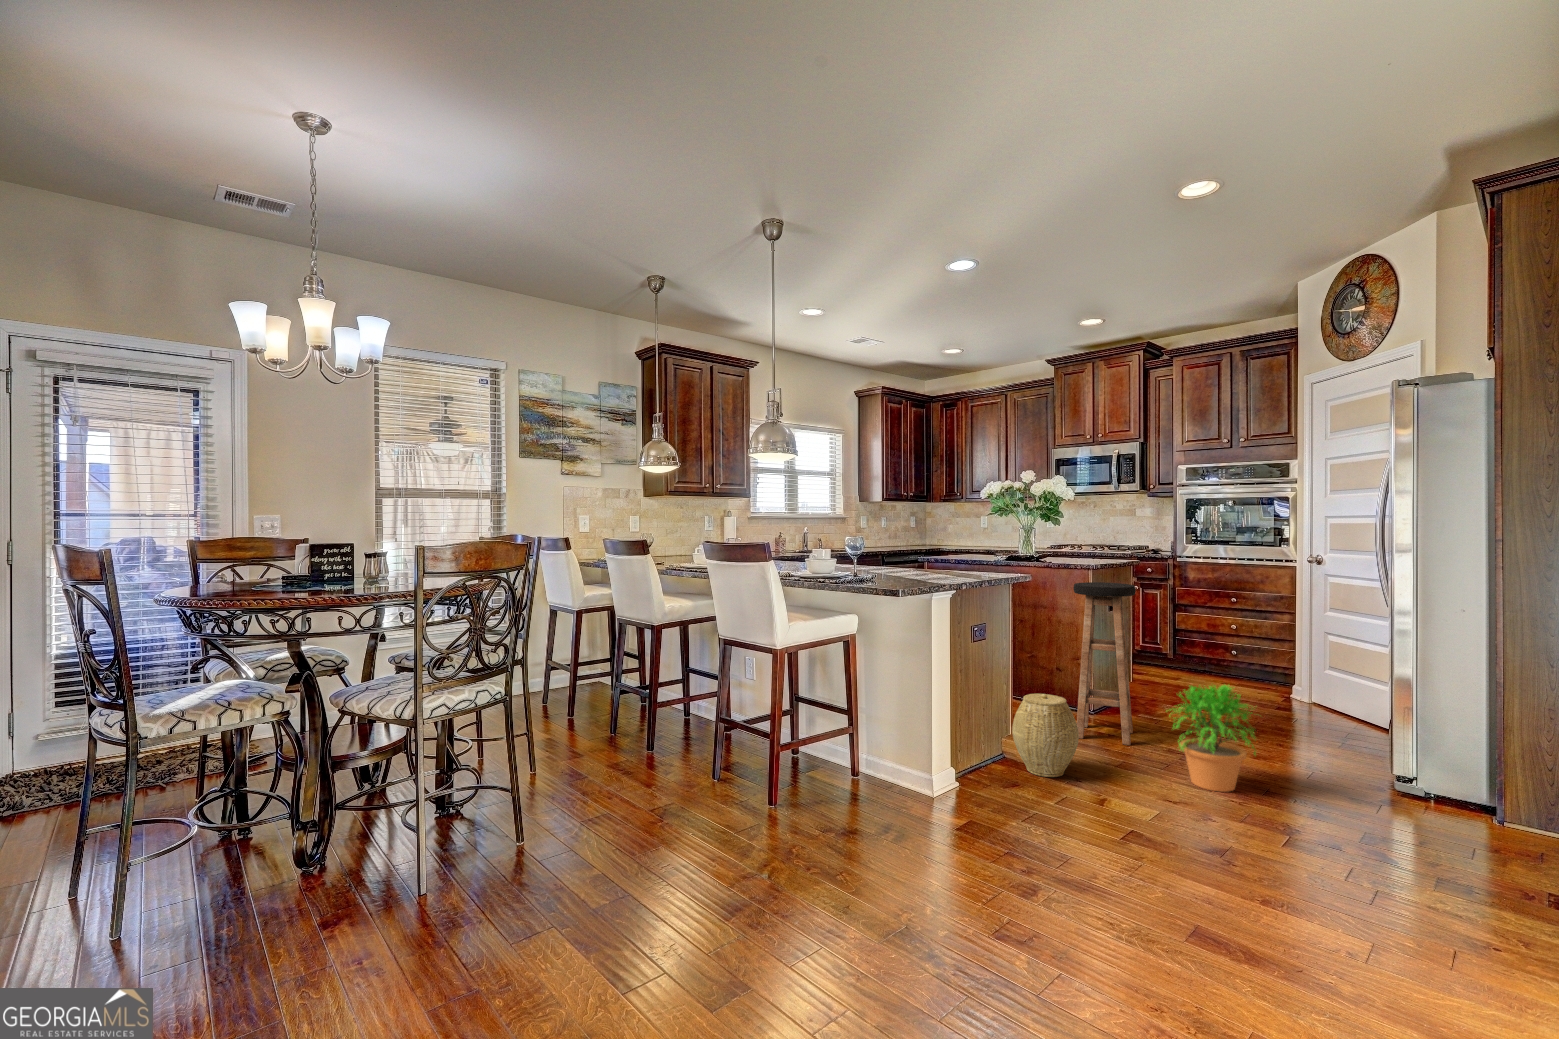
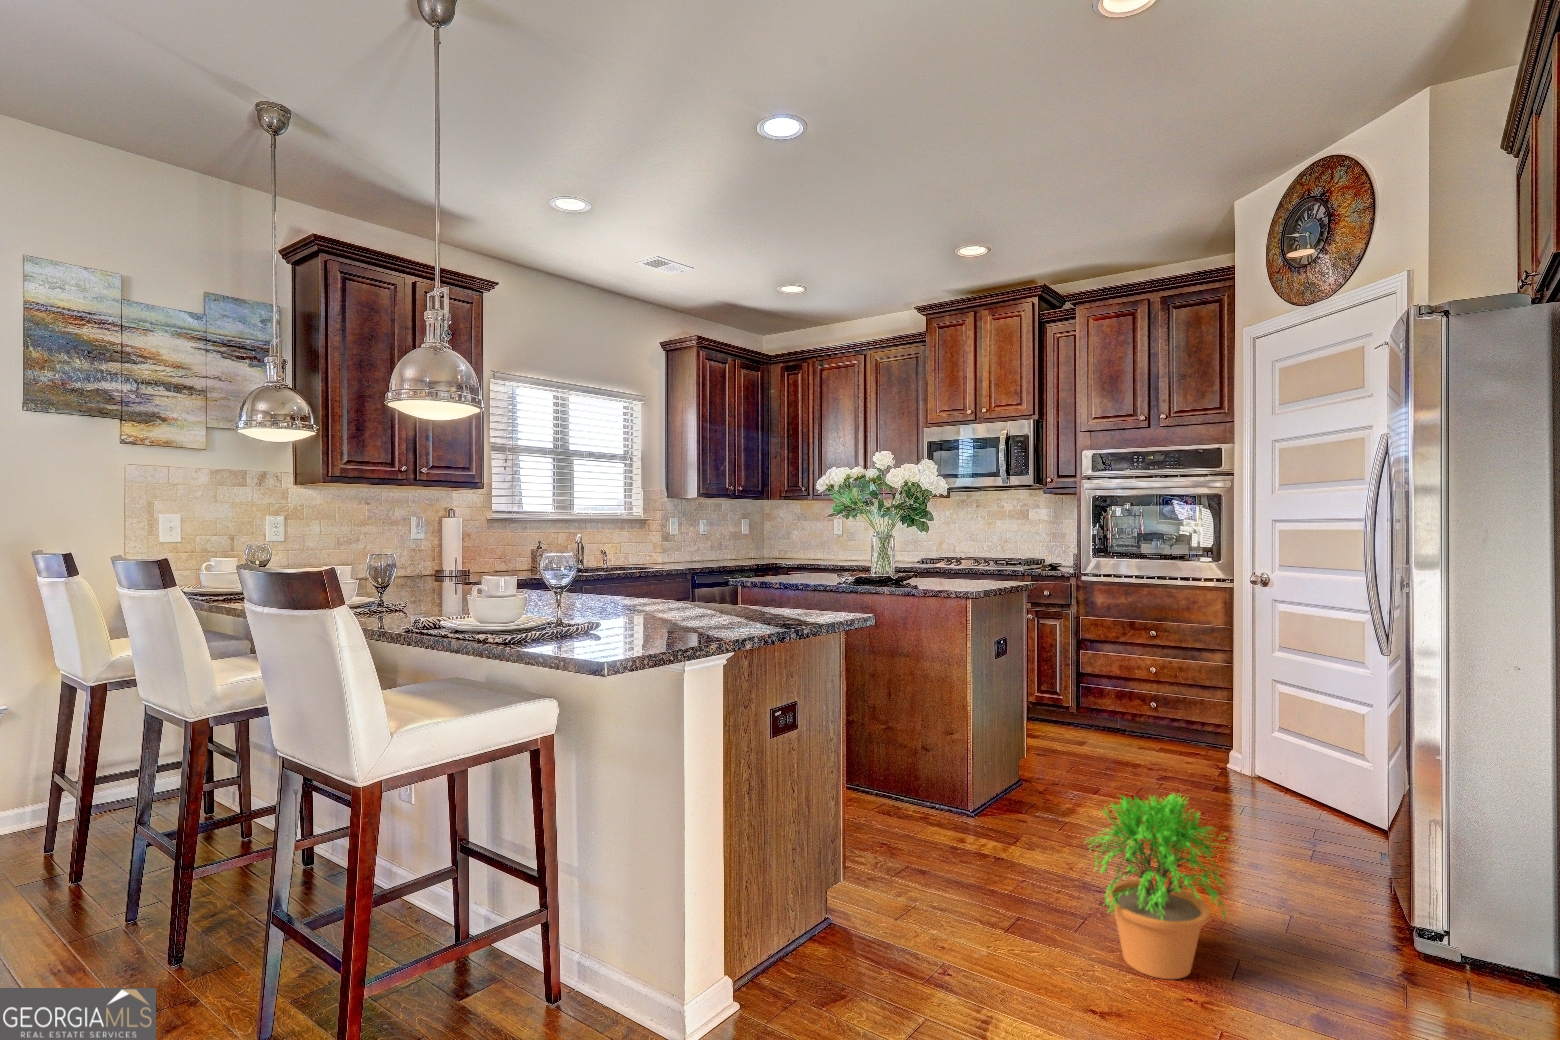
bar stool: present [1073,582,1136,745] -> none [944,619,1034,878]
woven basket: present [1012,694,1079,777] -> none [840,816,947,969]

